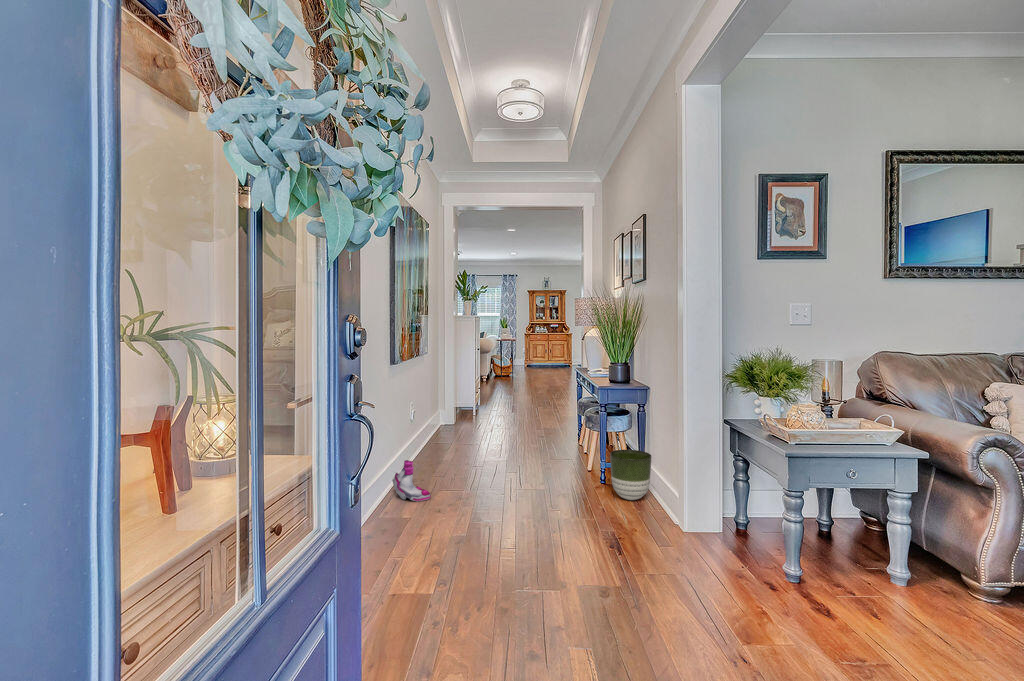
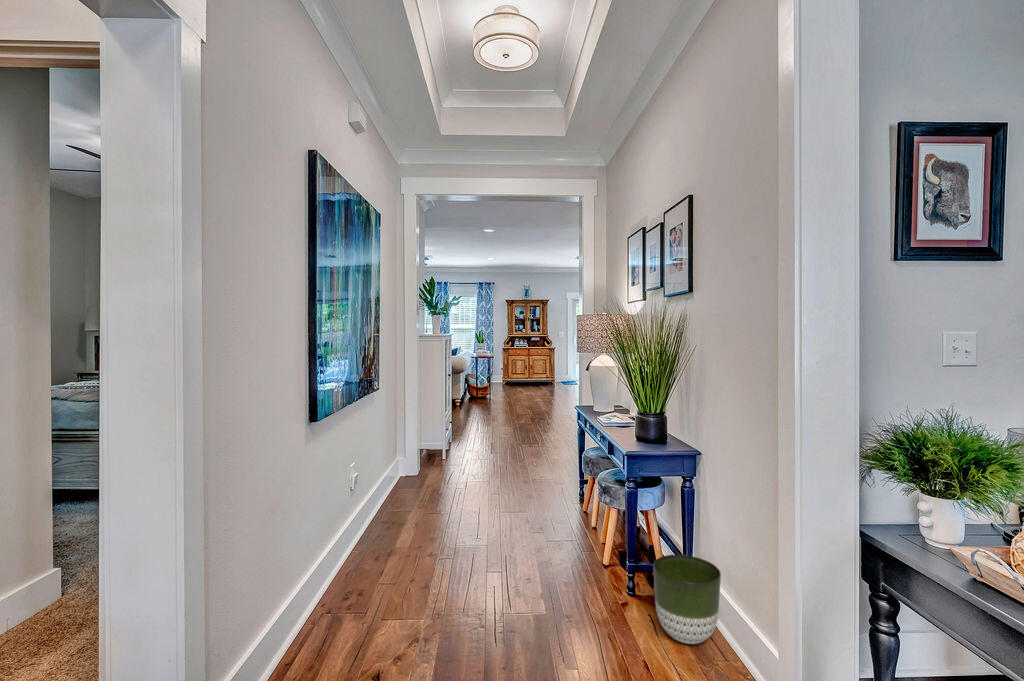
boots: present [392,460,431,501] -> none [303,583,365,660]

